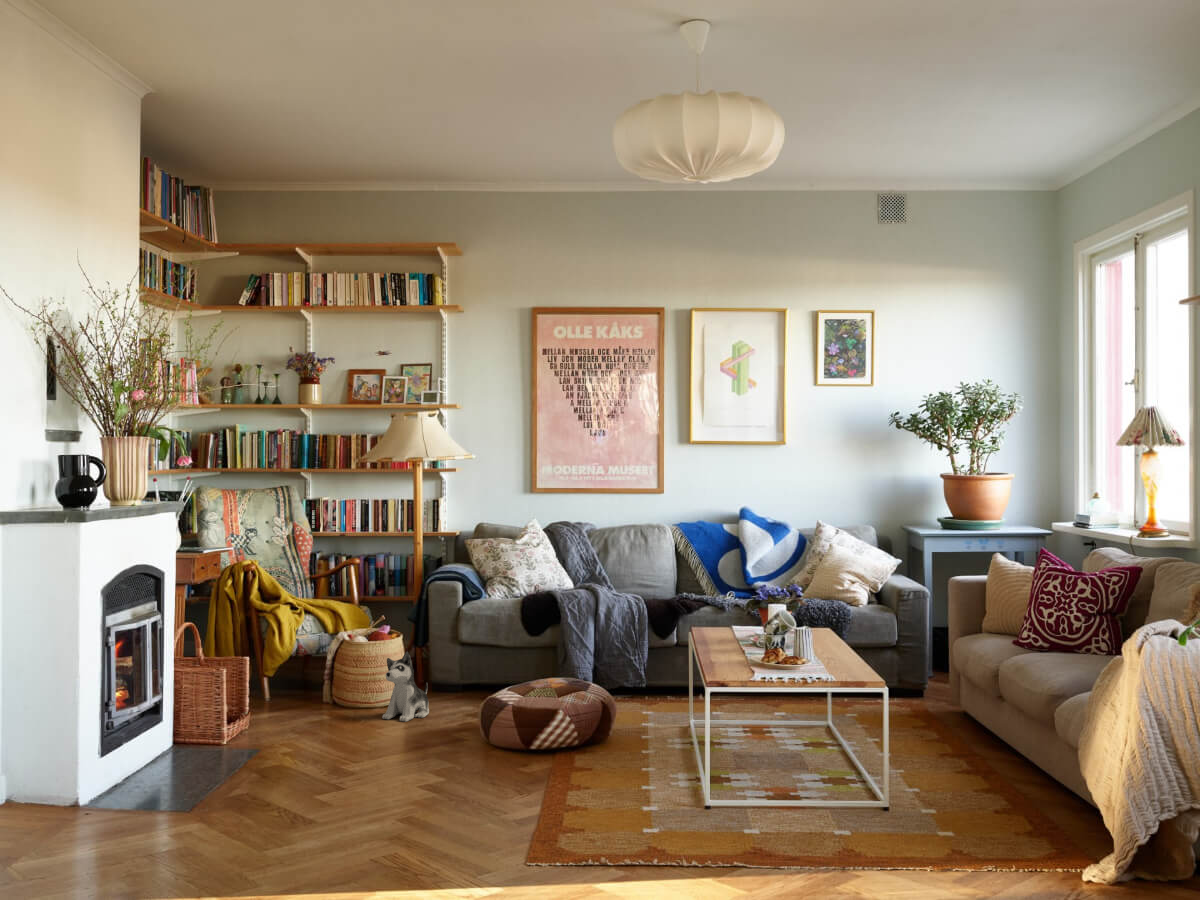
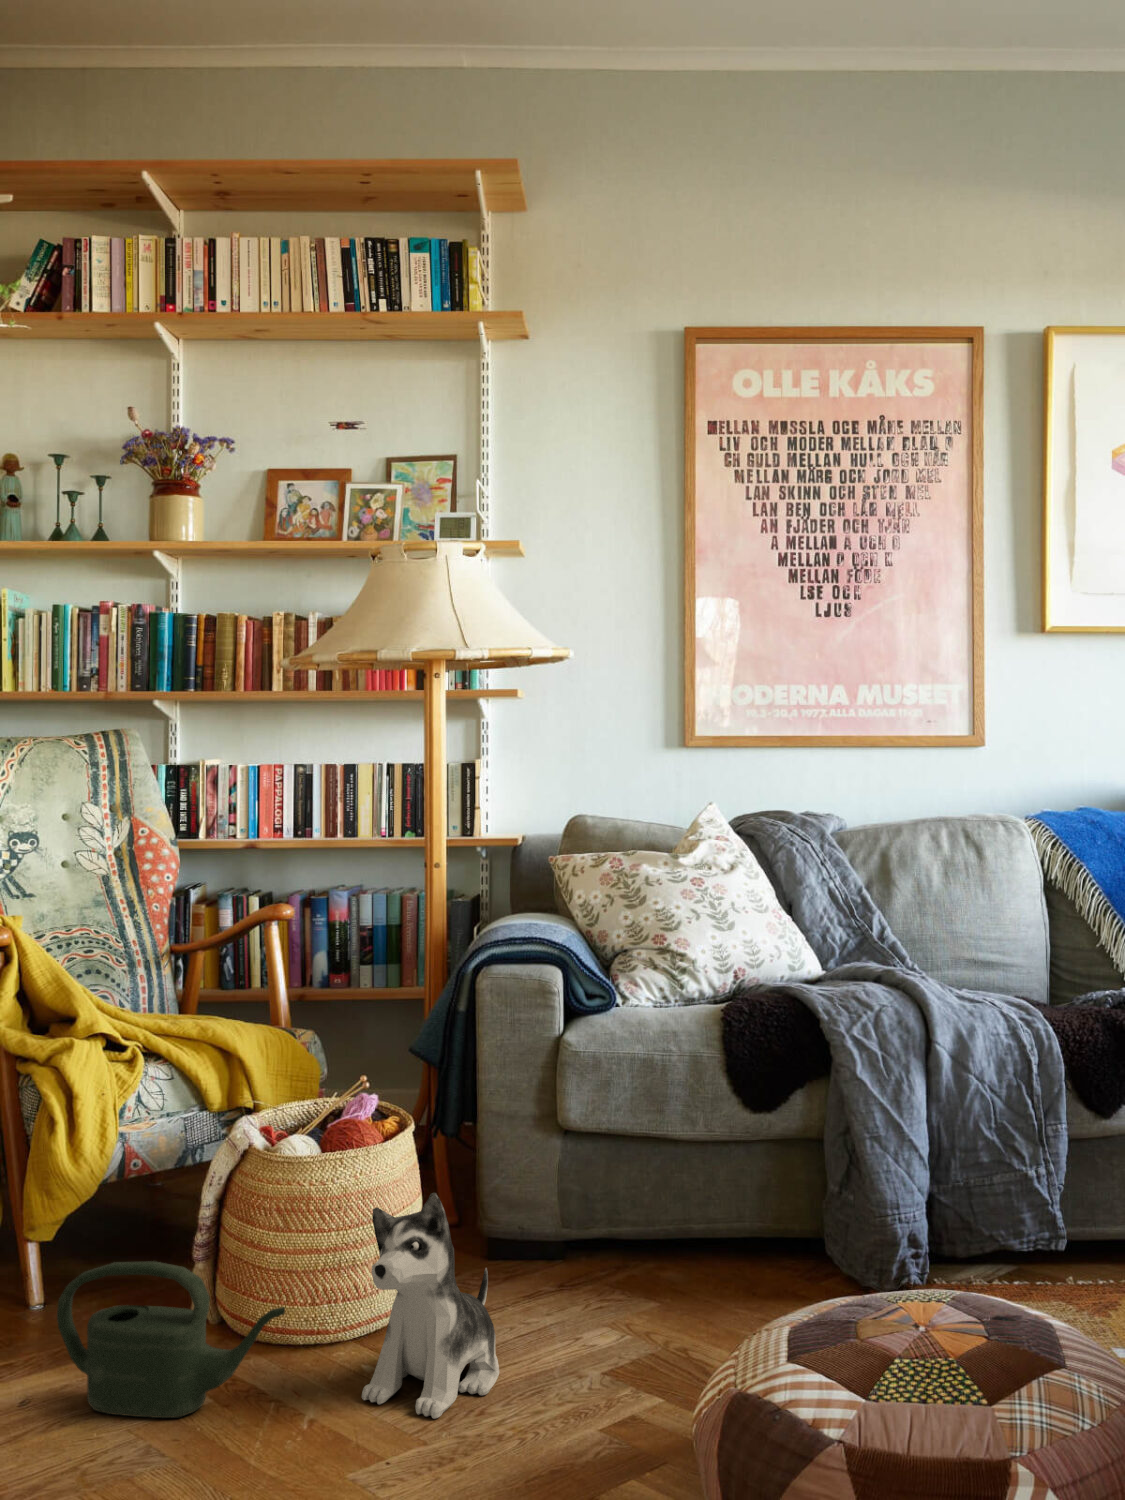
watering can: none [281,674,357,722] -> present [57,1261,285,1418]

